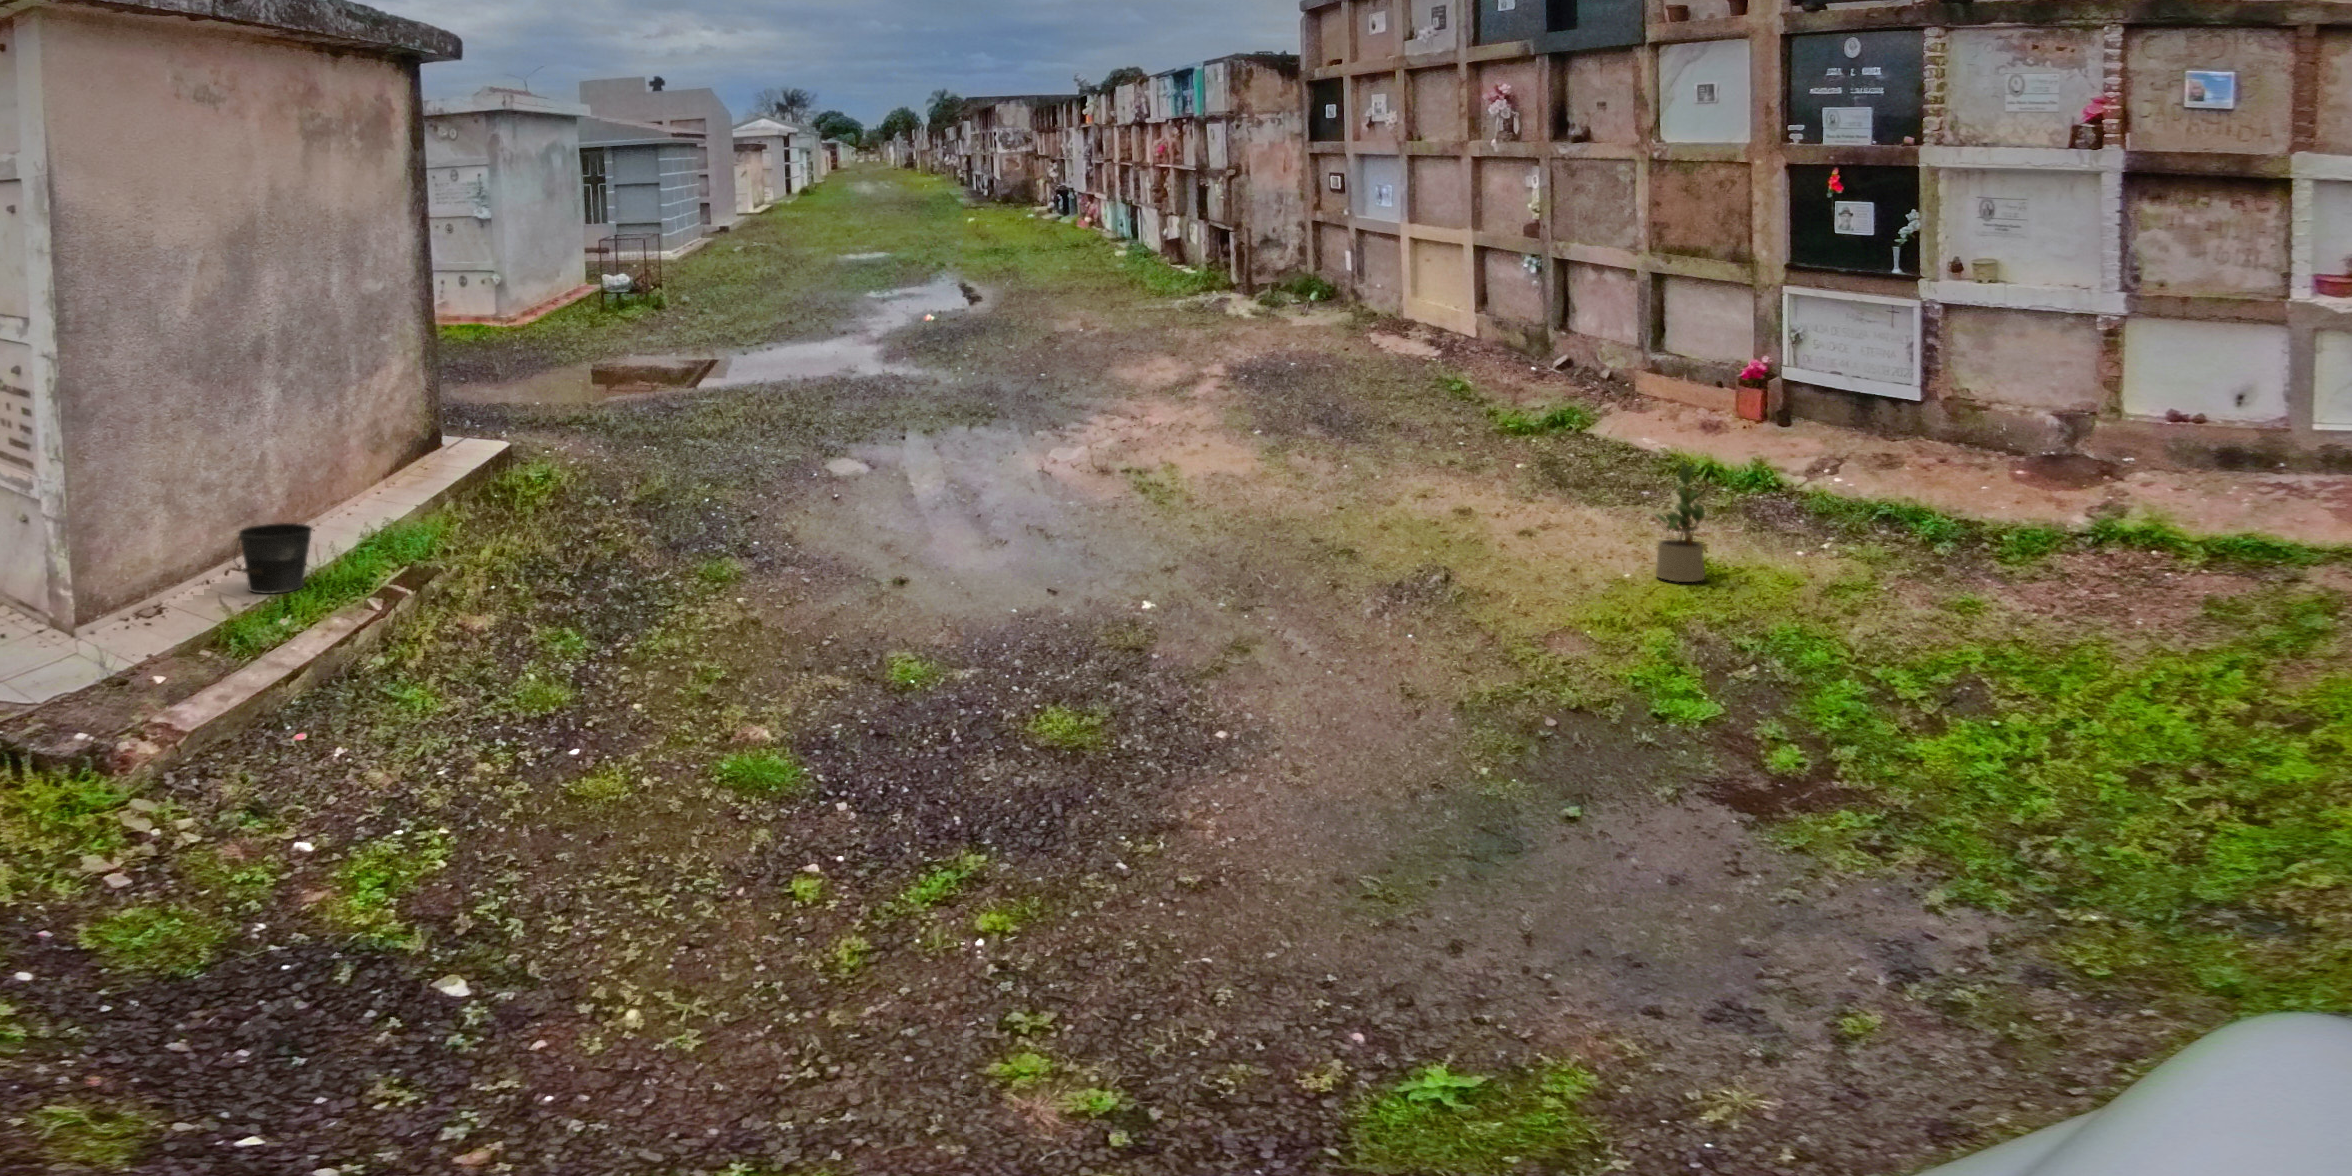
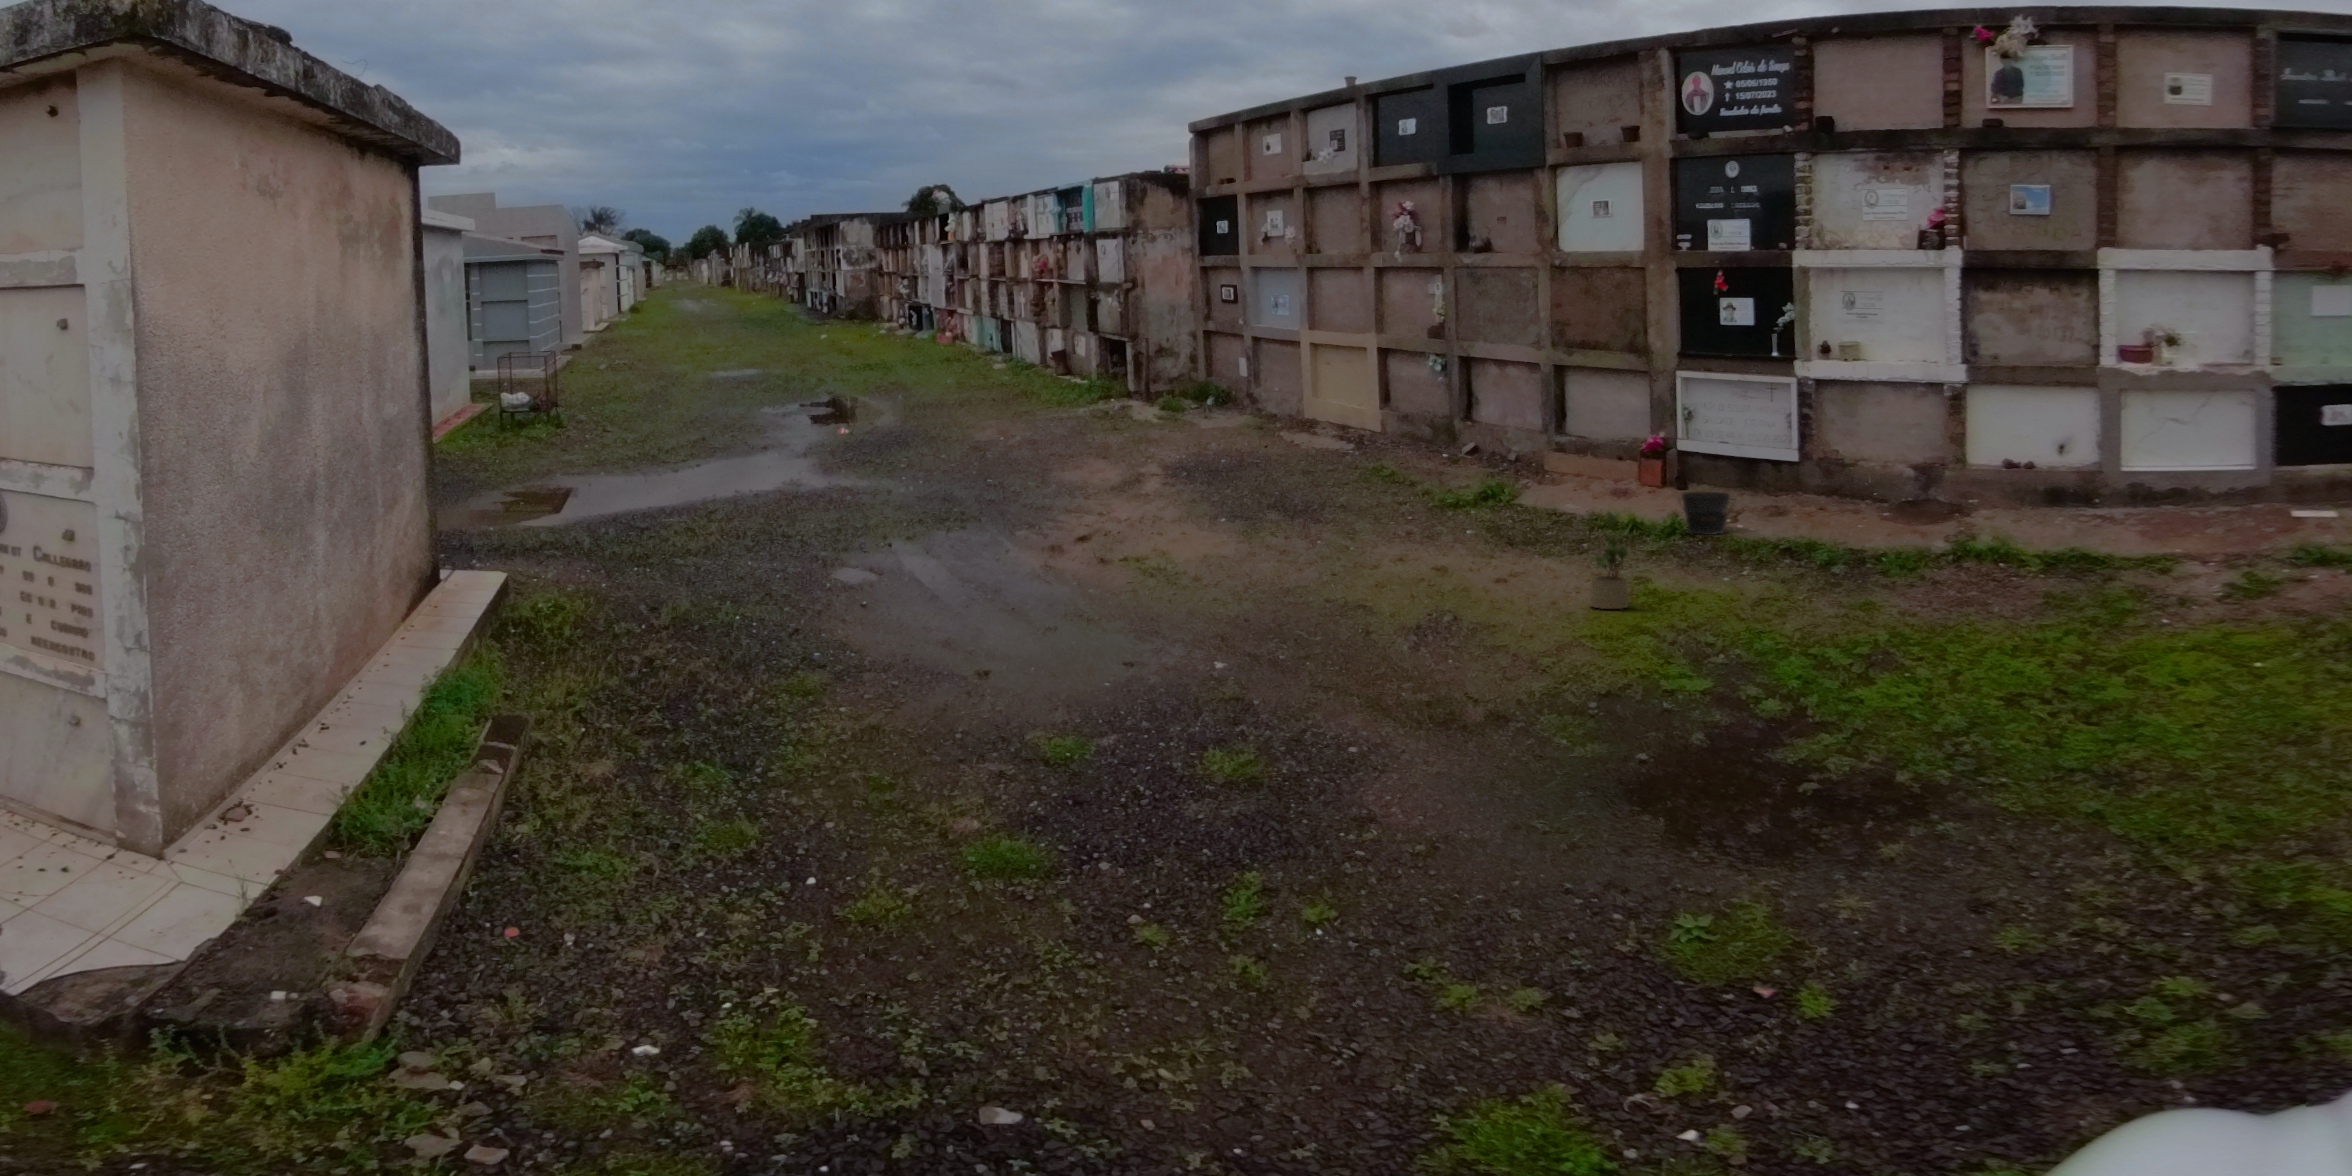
bucket: present [238,523,312,594] -> present [1682,491,1734,535]

